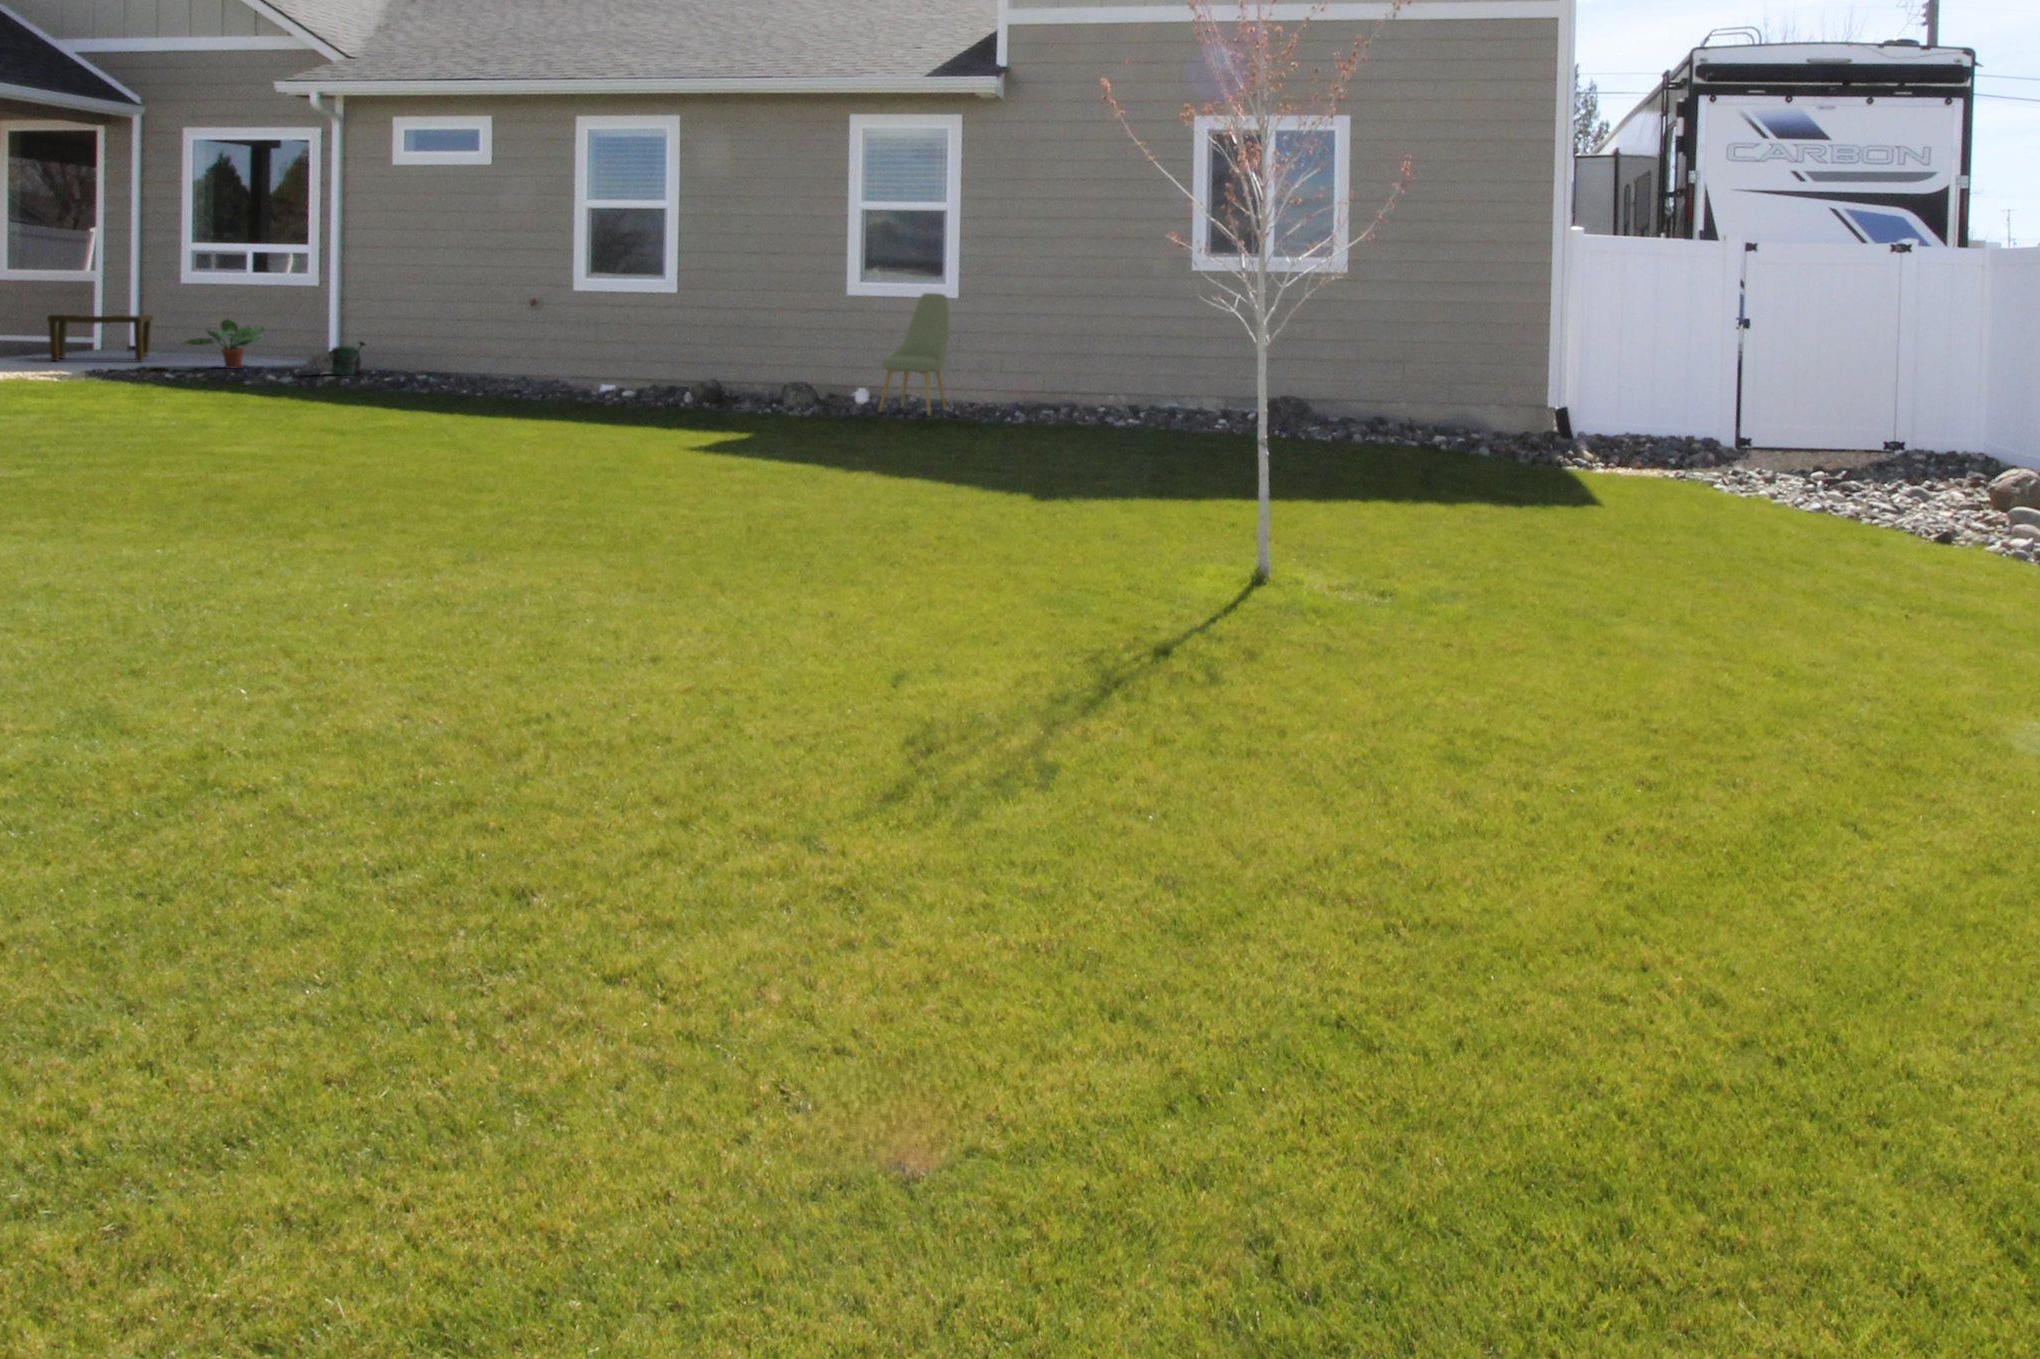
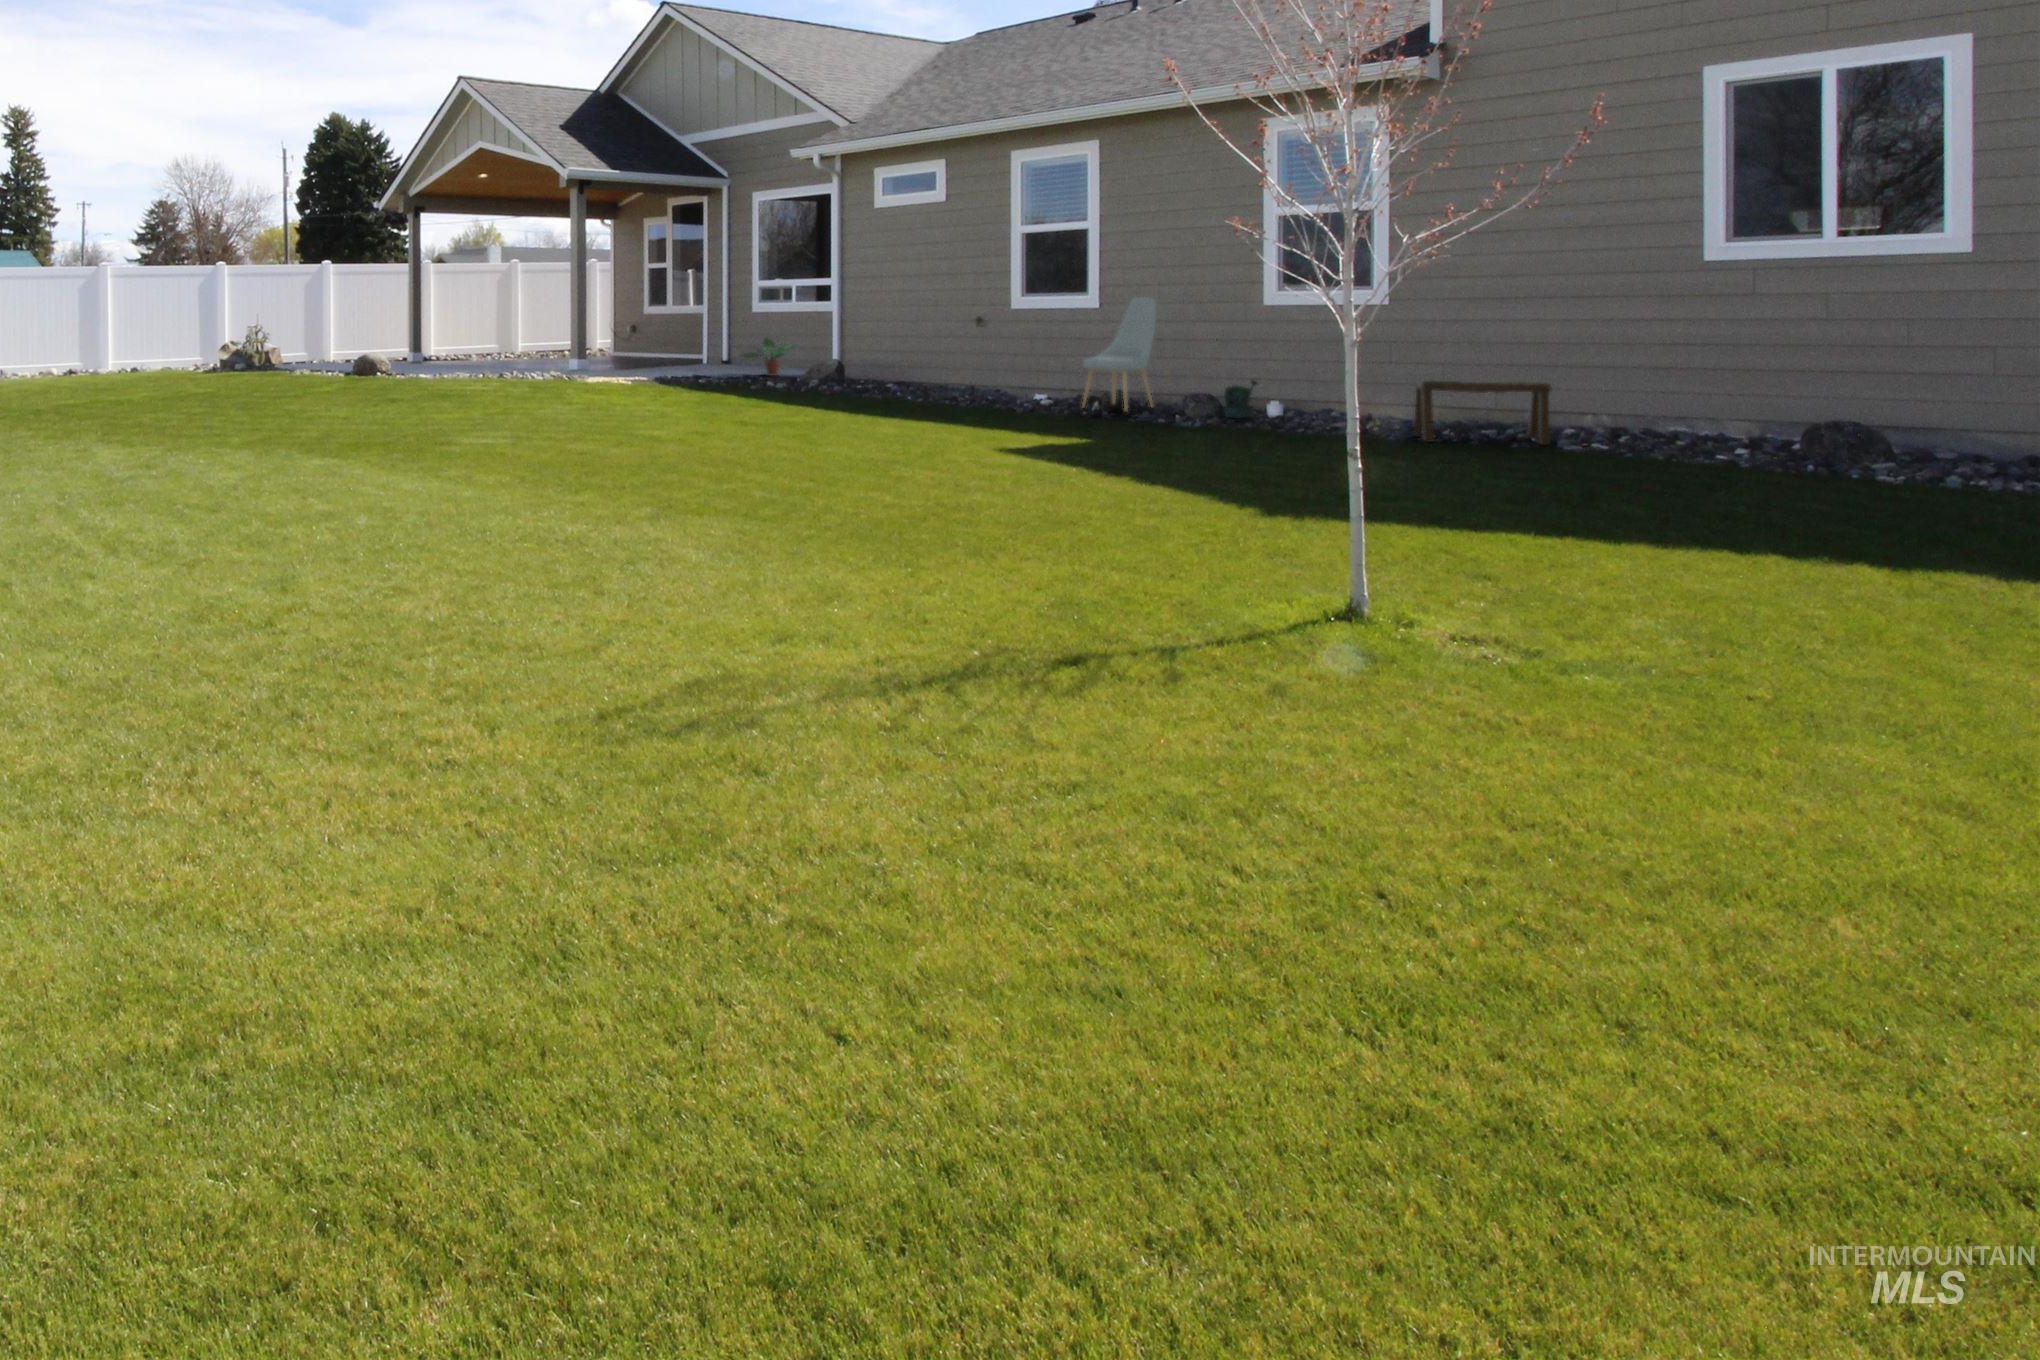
chair: present [879,293,949,415] -> present [1083,297,1156,411]
bench: present [47,314,153,362] -> present [1414,380,1552,445]
watering can: present [329,342,365,375] -> present [1224,381,1257,418]

